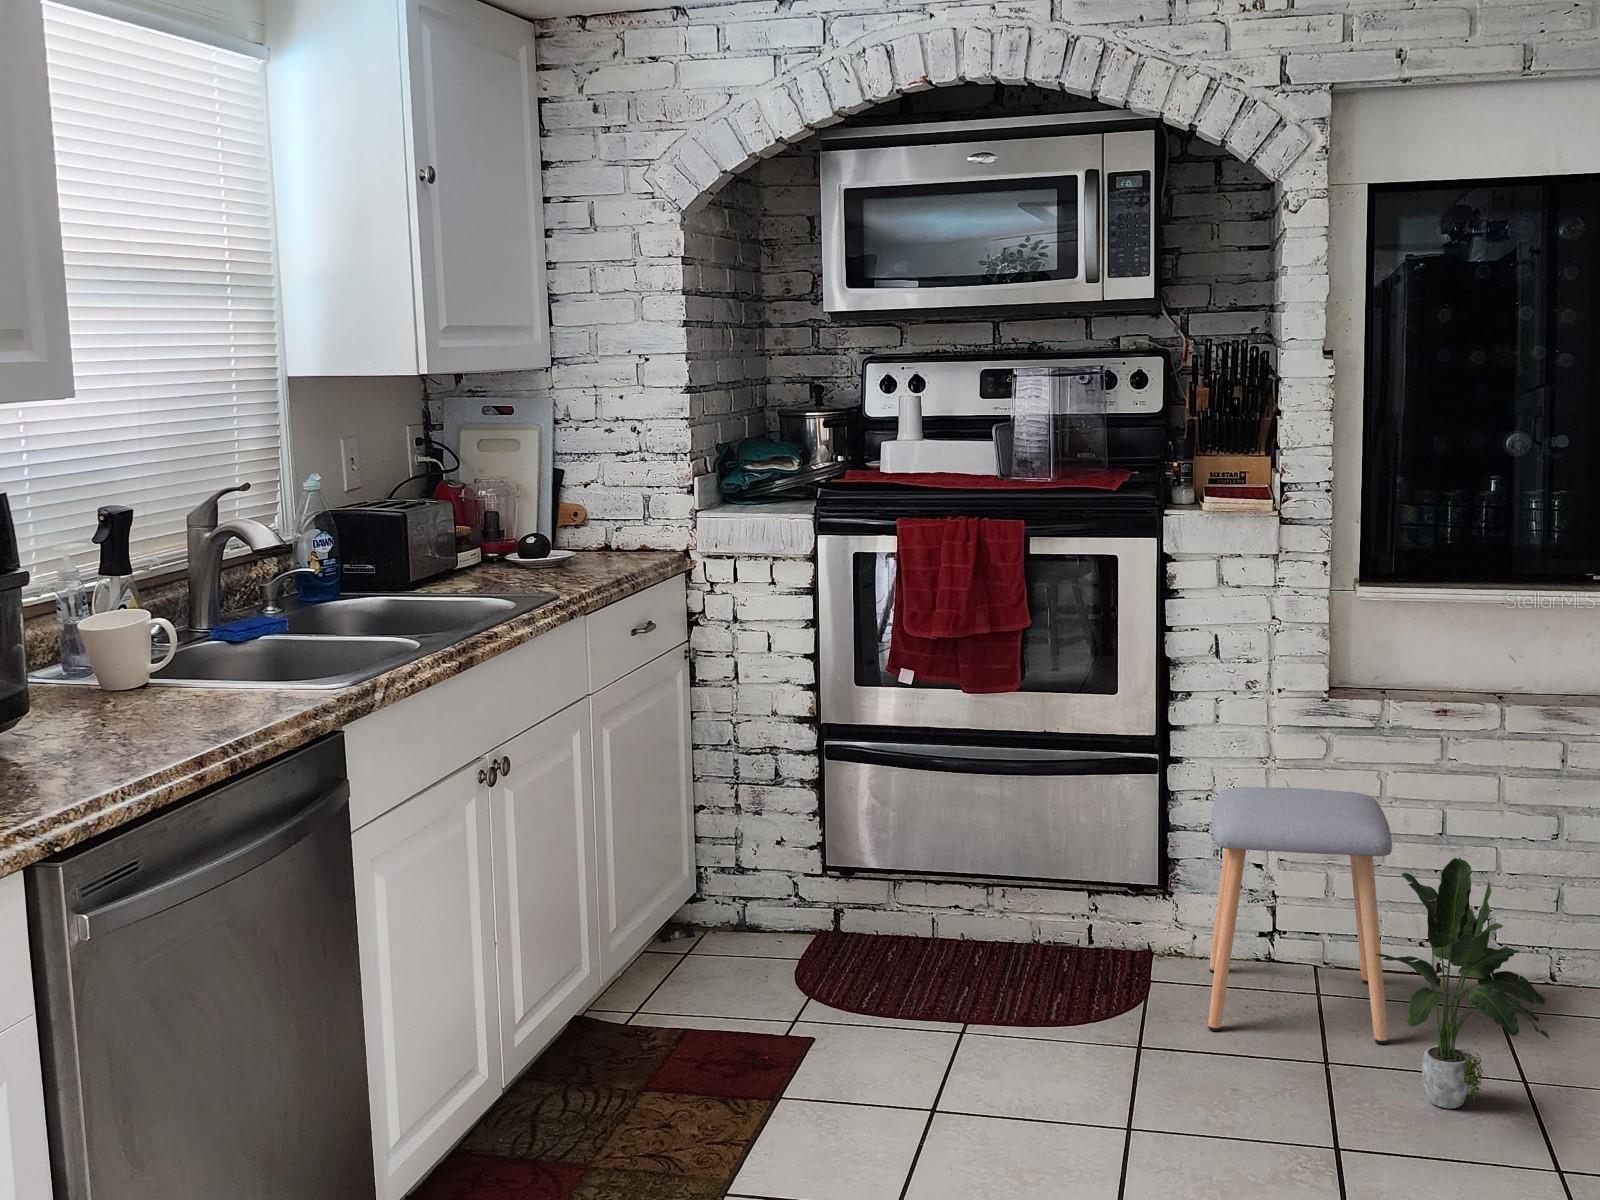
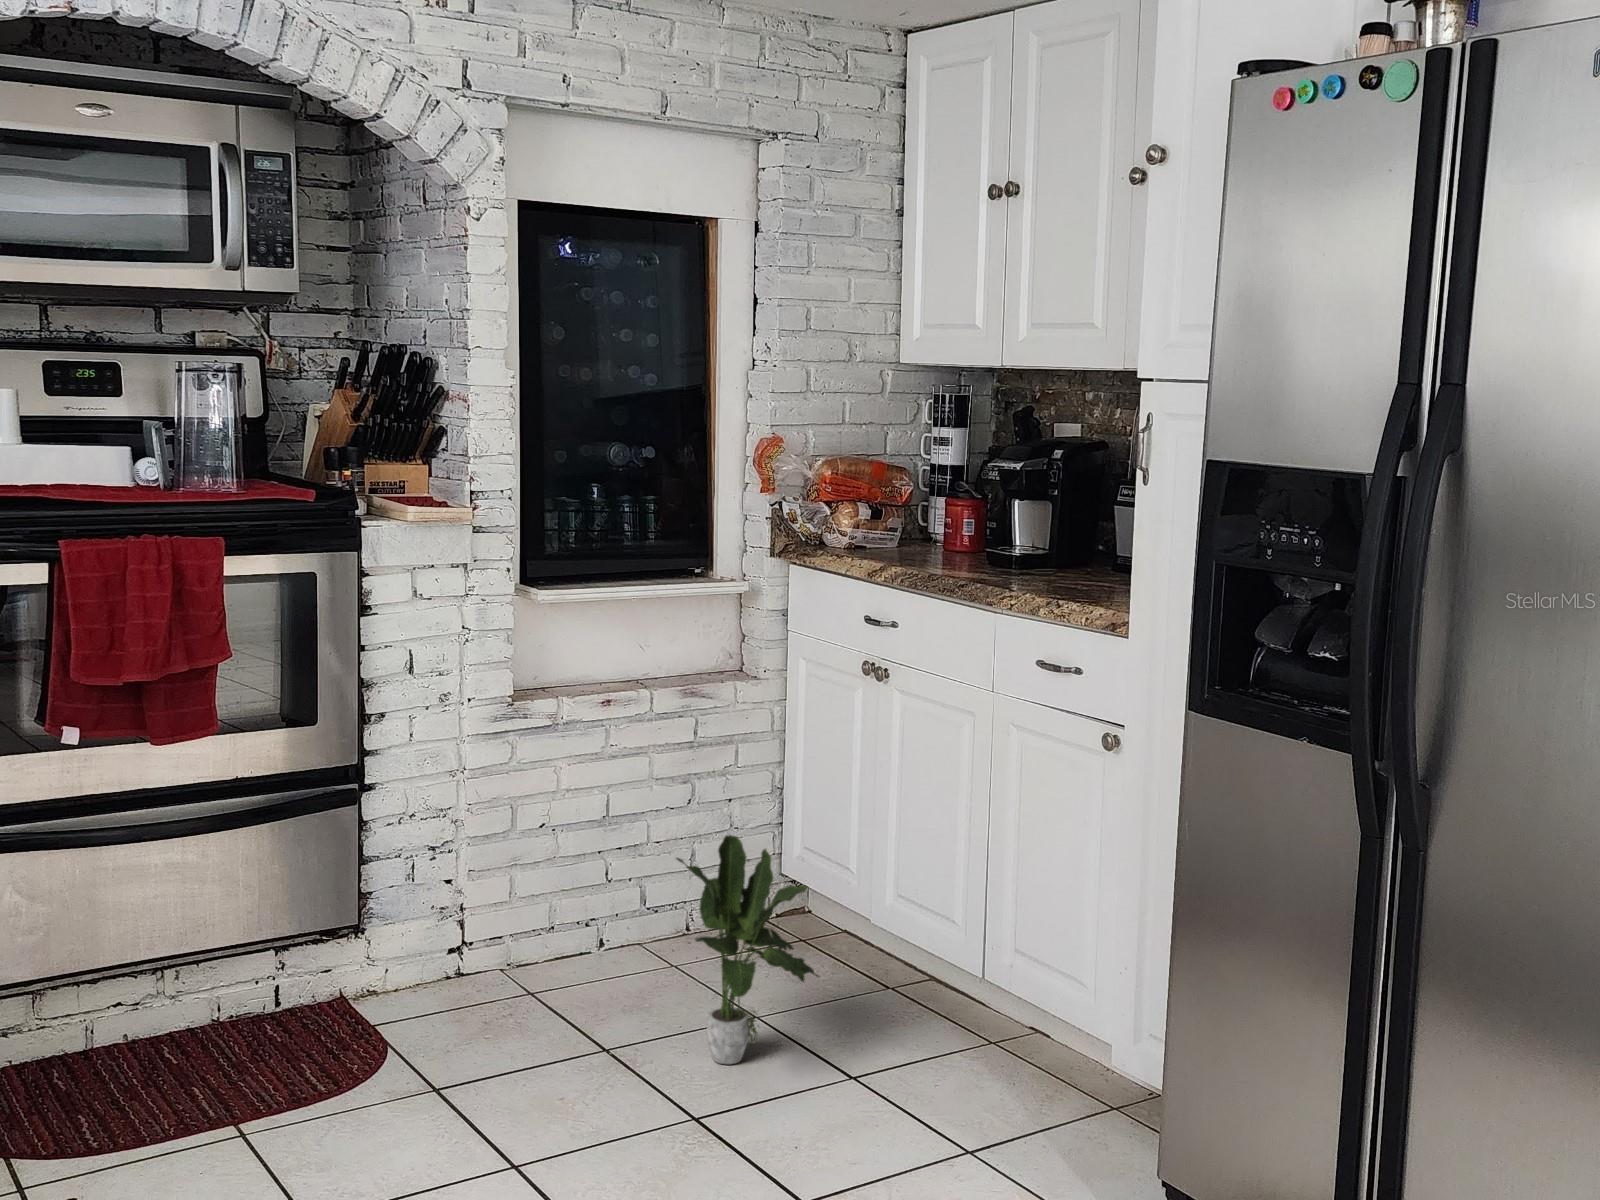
stool: present [1208,787,1392,1044] -> none [415,792,633,1058]

